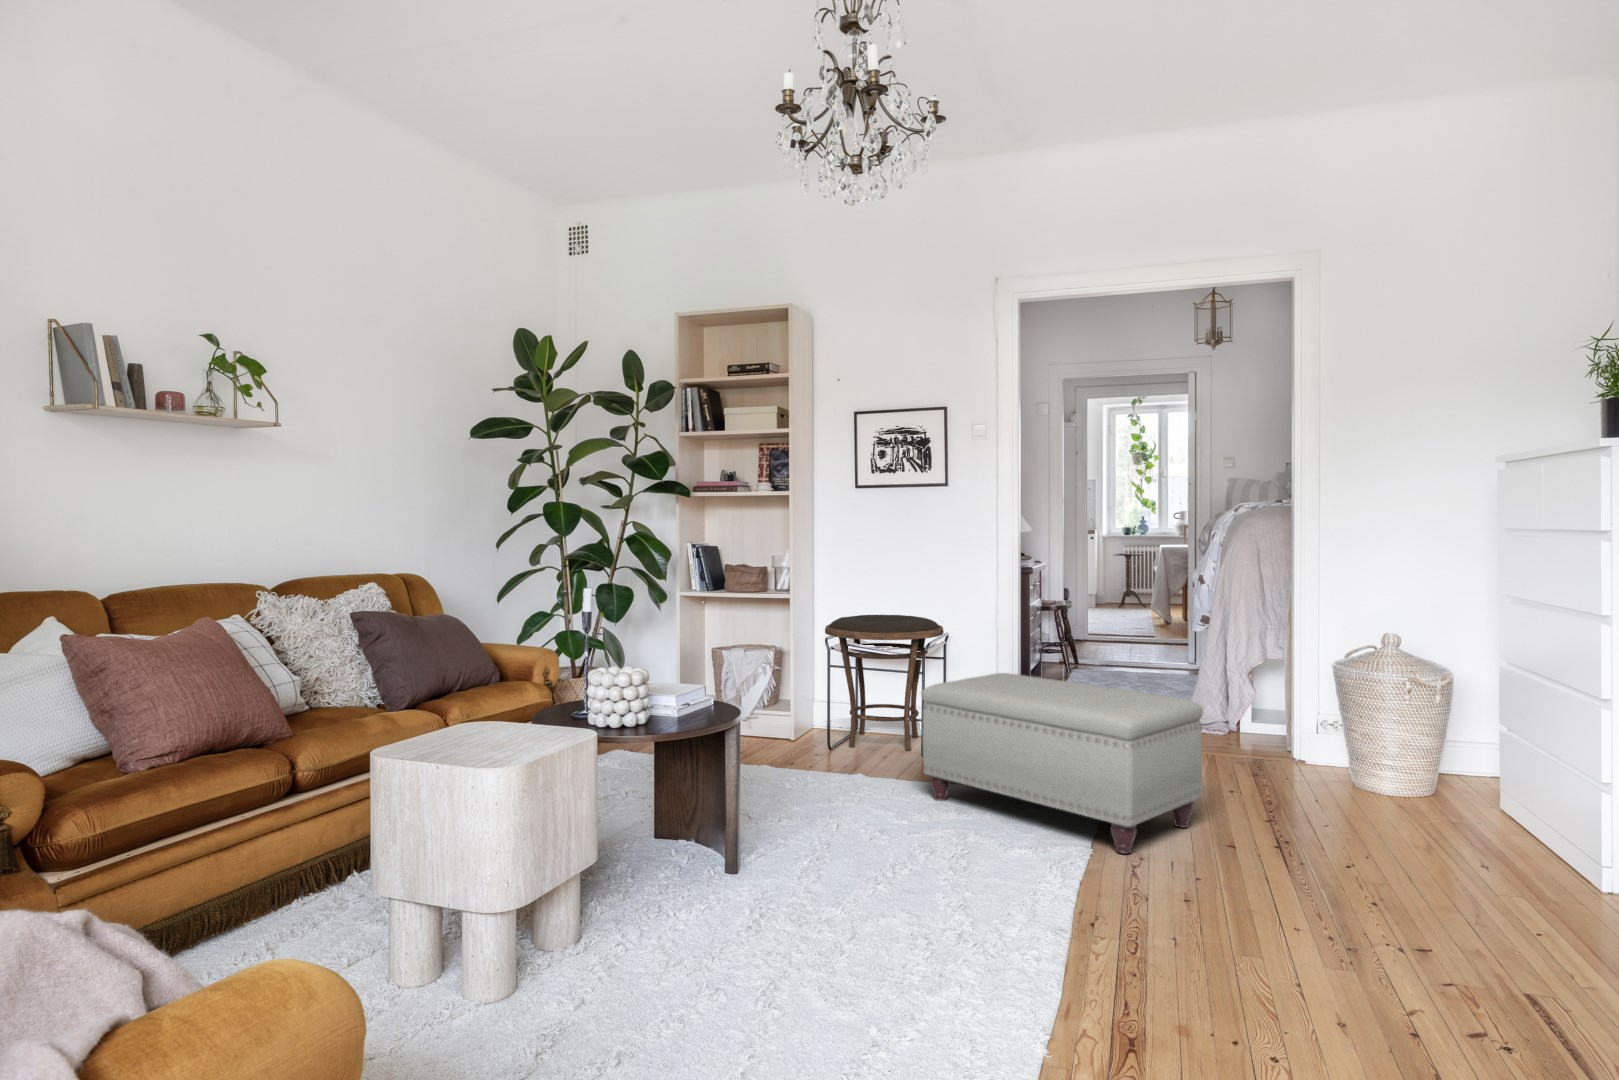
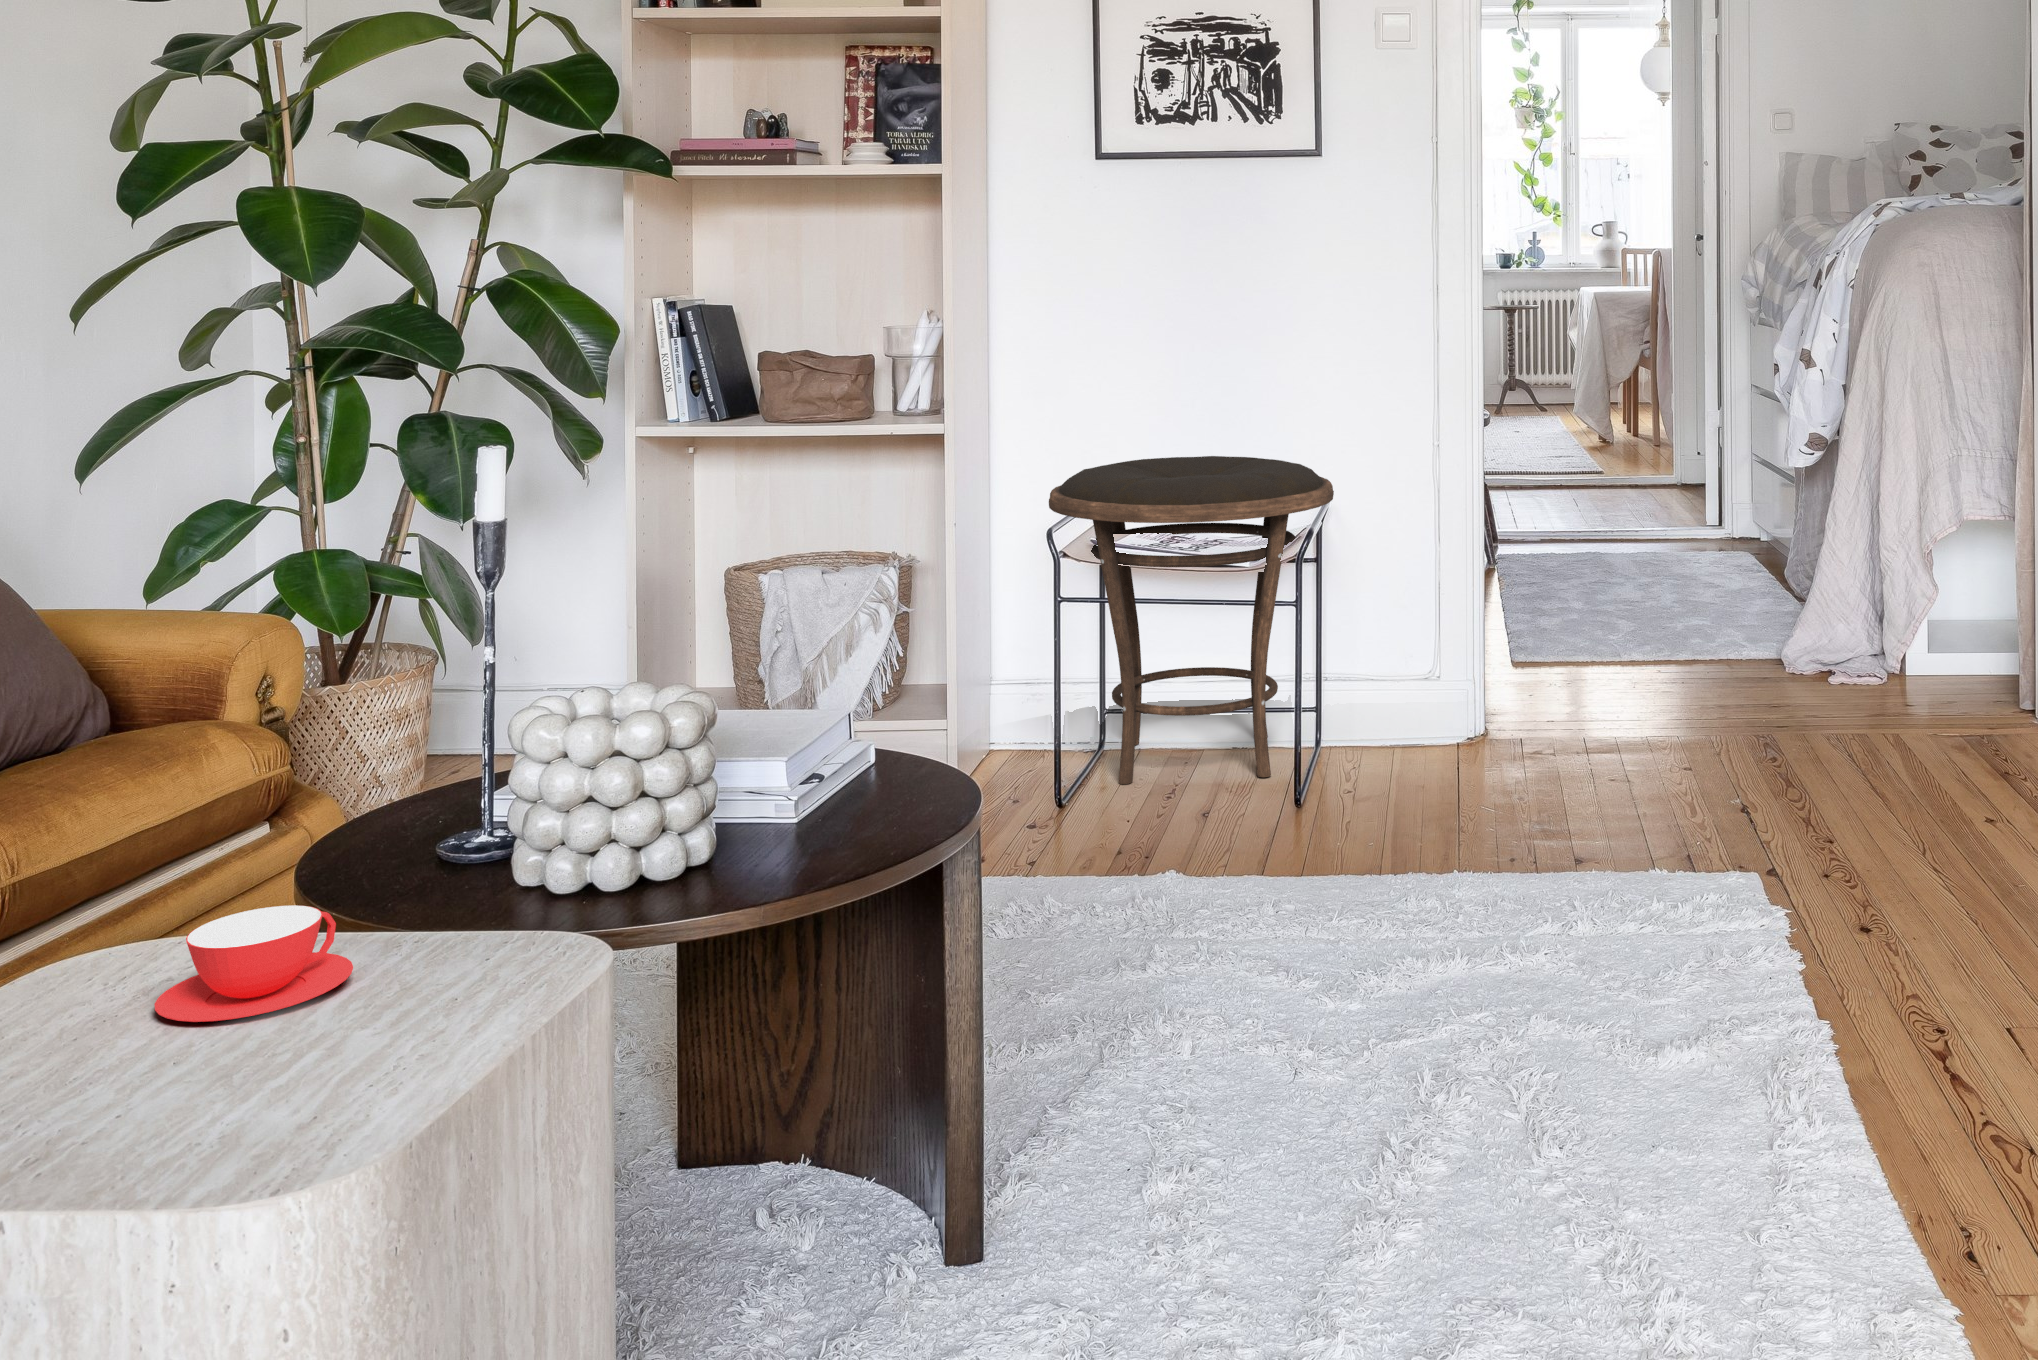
ottoman: present [921,673,1203,854] -> none [1364,585,1998,1005]
teacup: none [491,712,538,737] -> present [155,906,353,1022]

